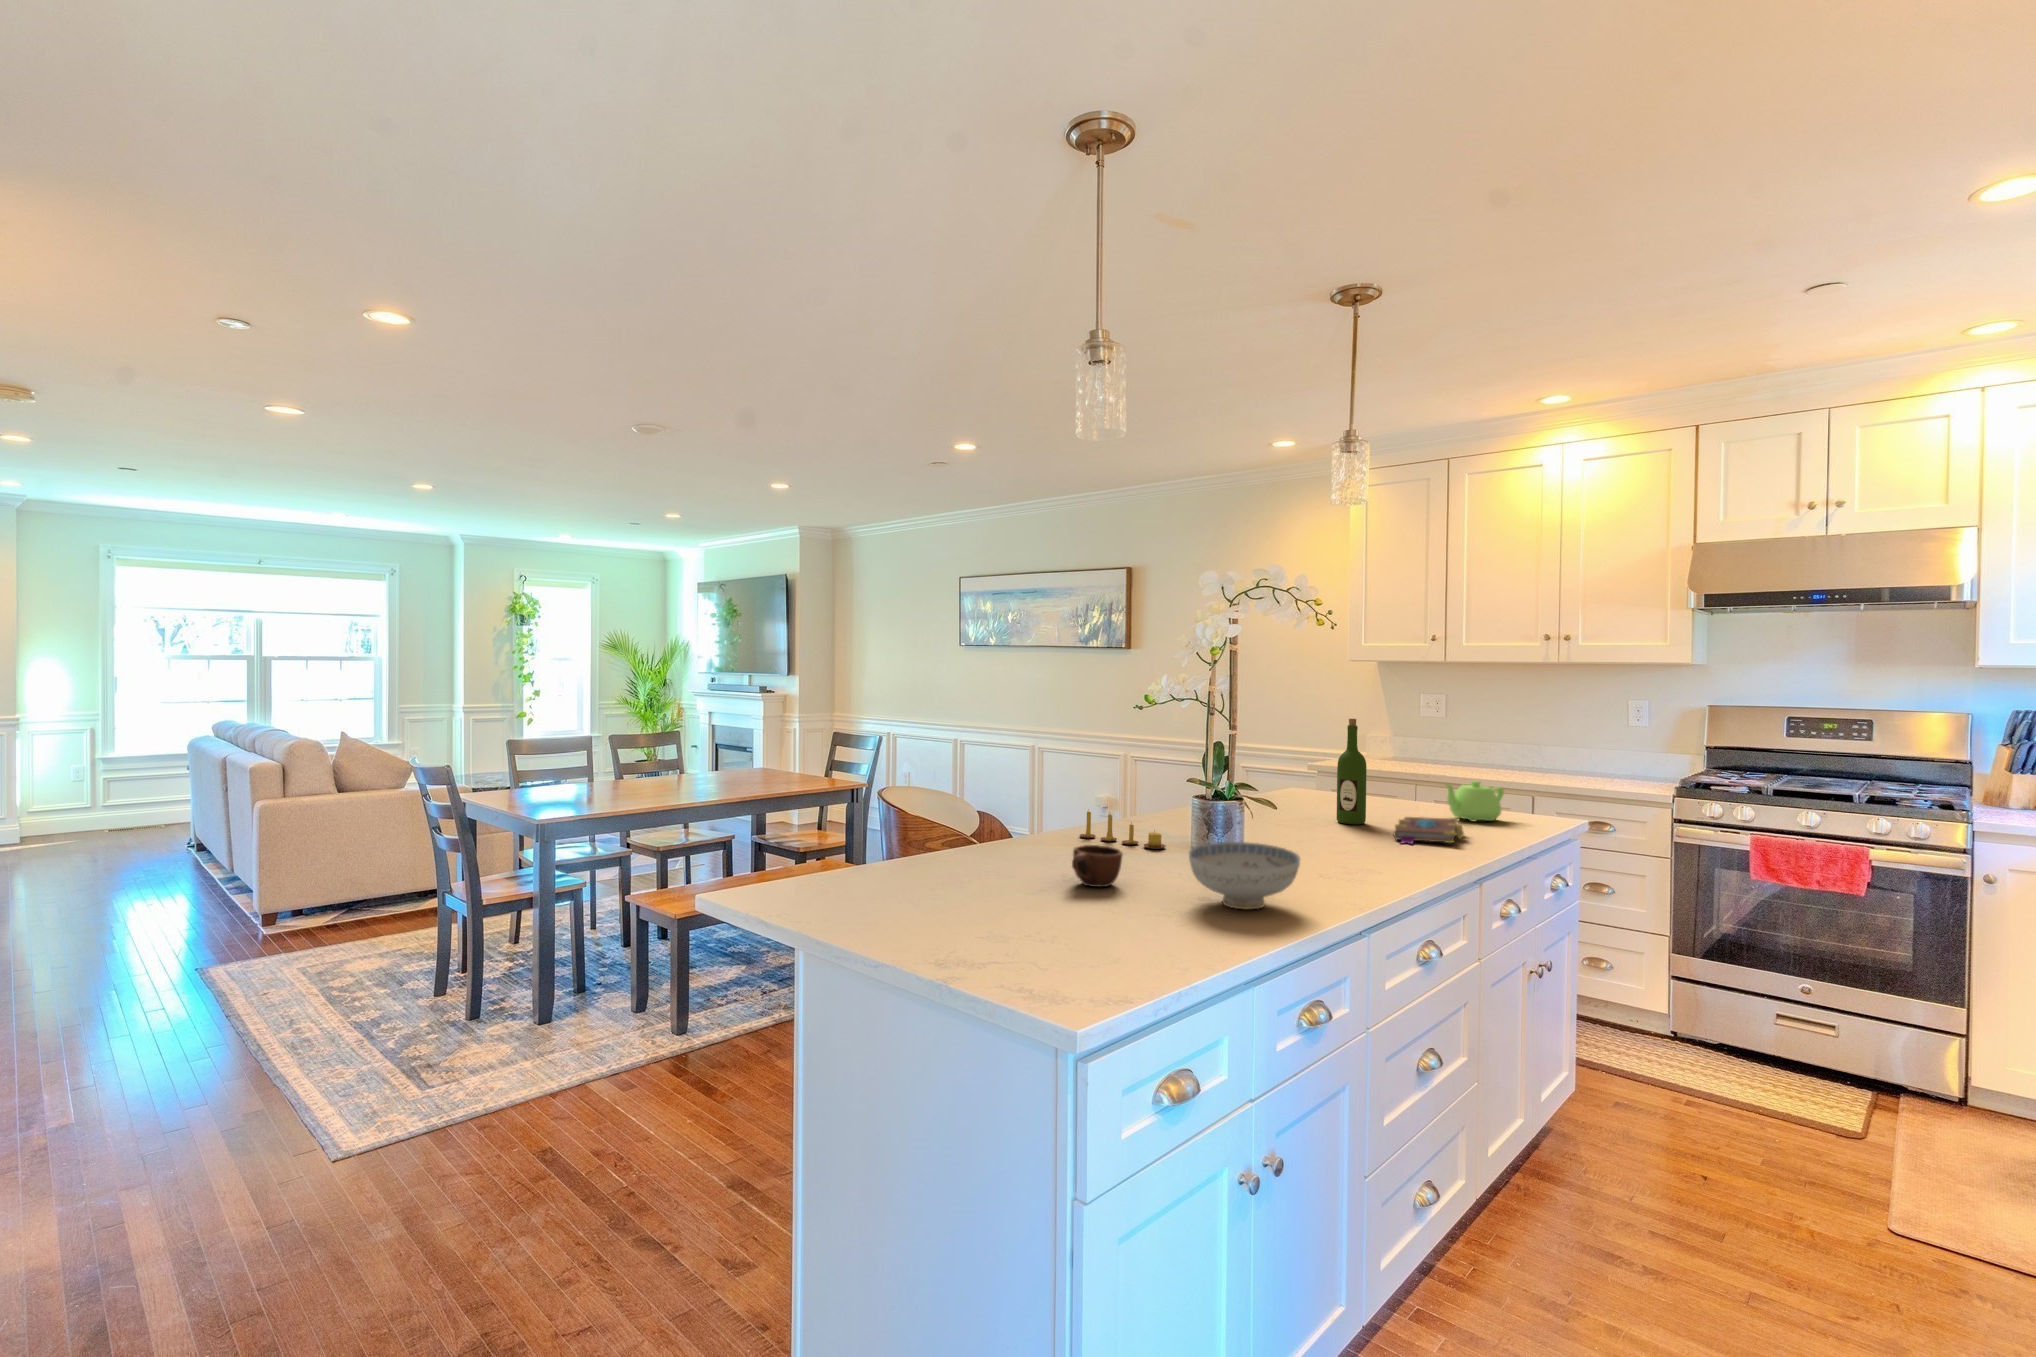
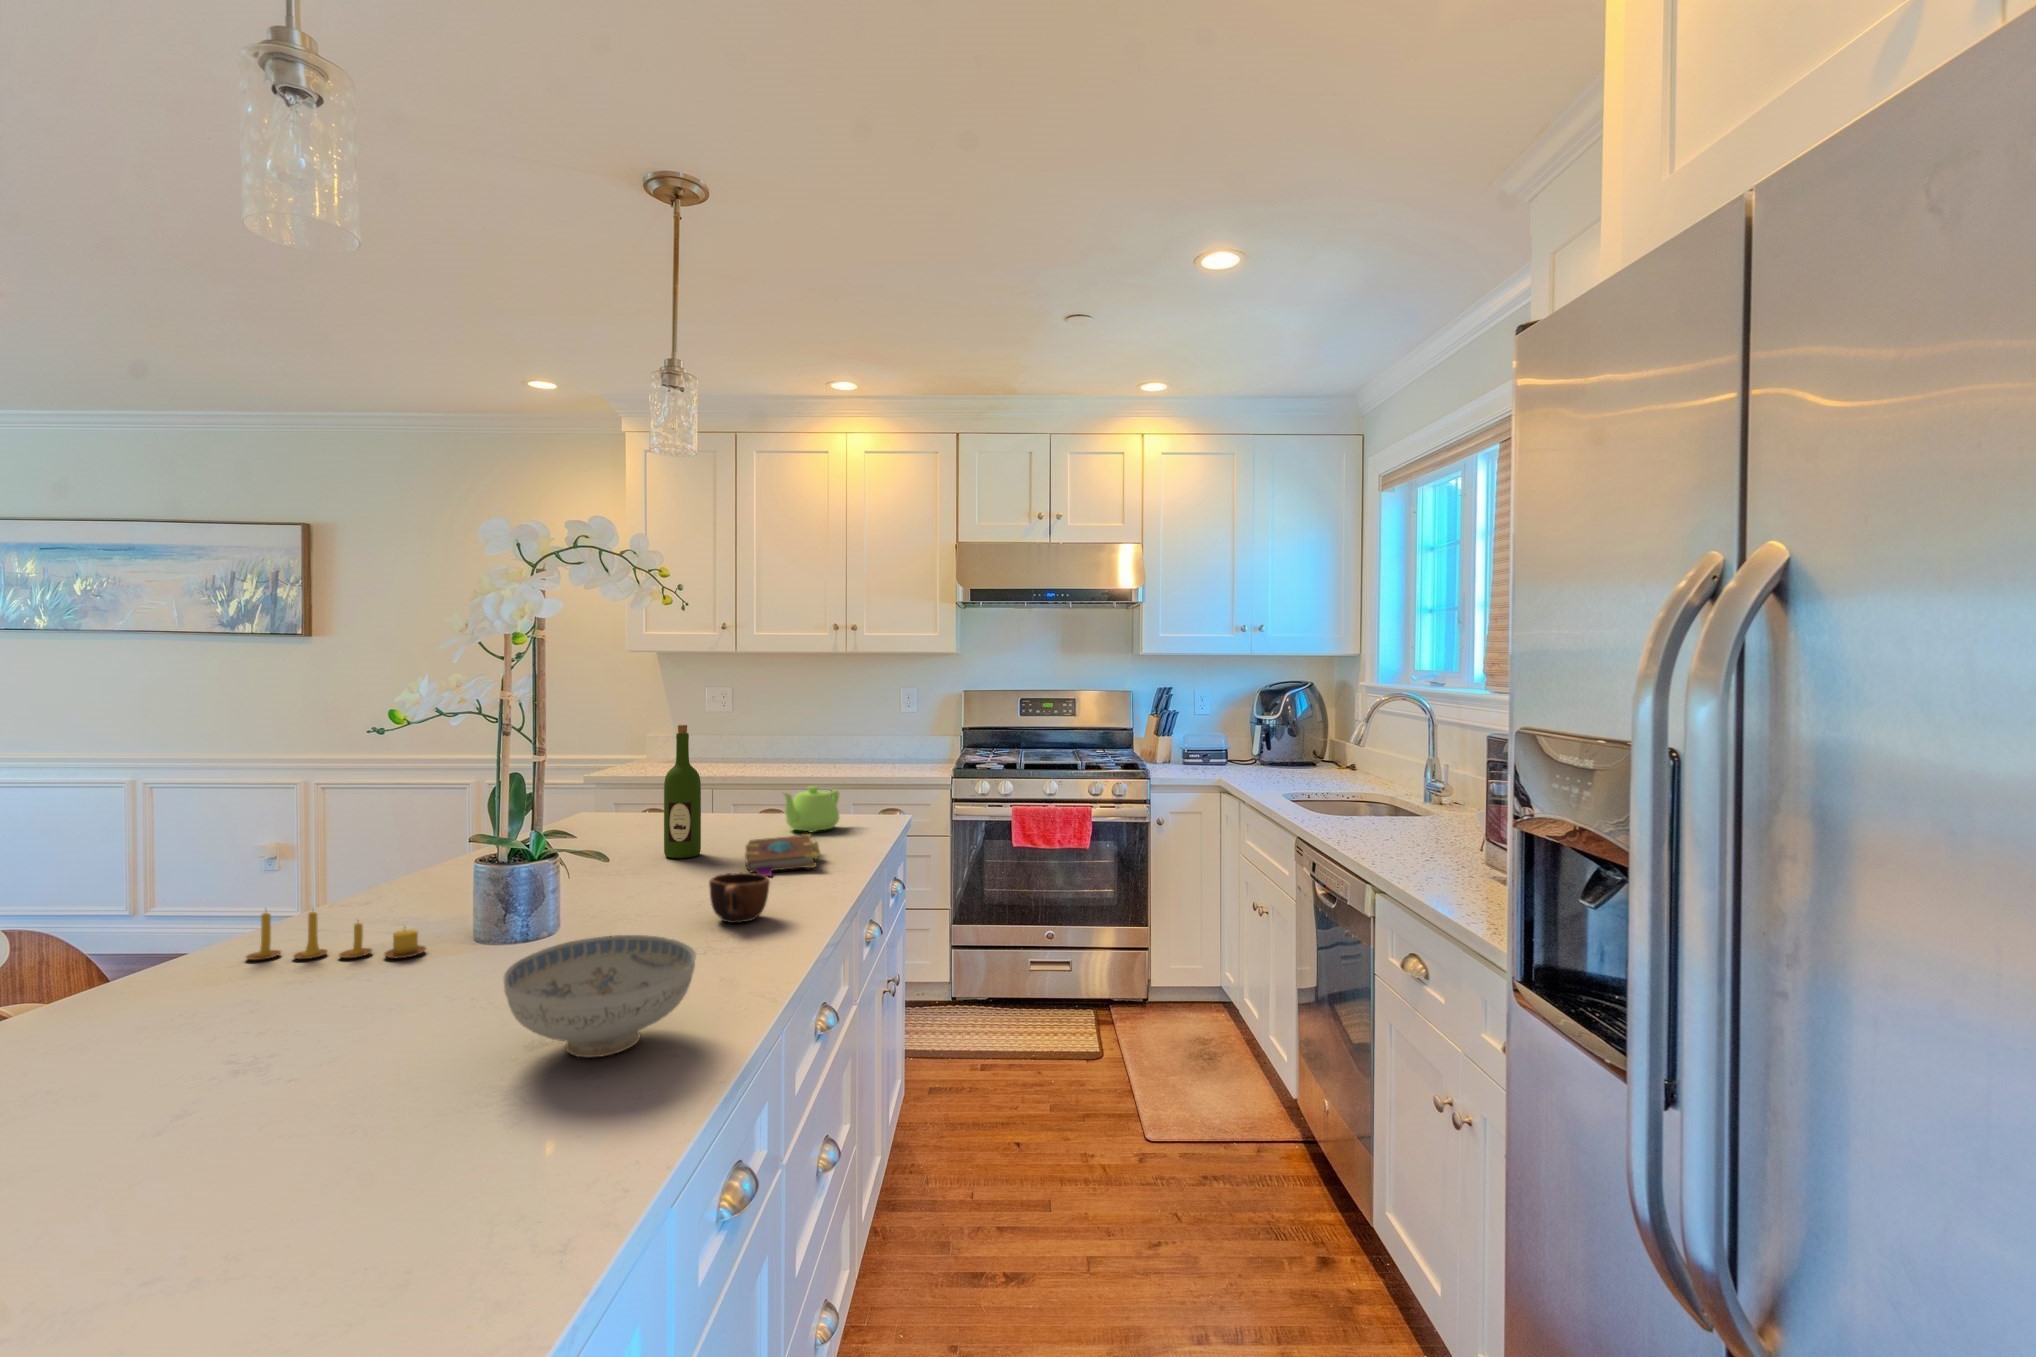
mug: present [1072,845,1123,887] -> present [709,872,770,923]

